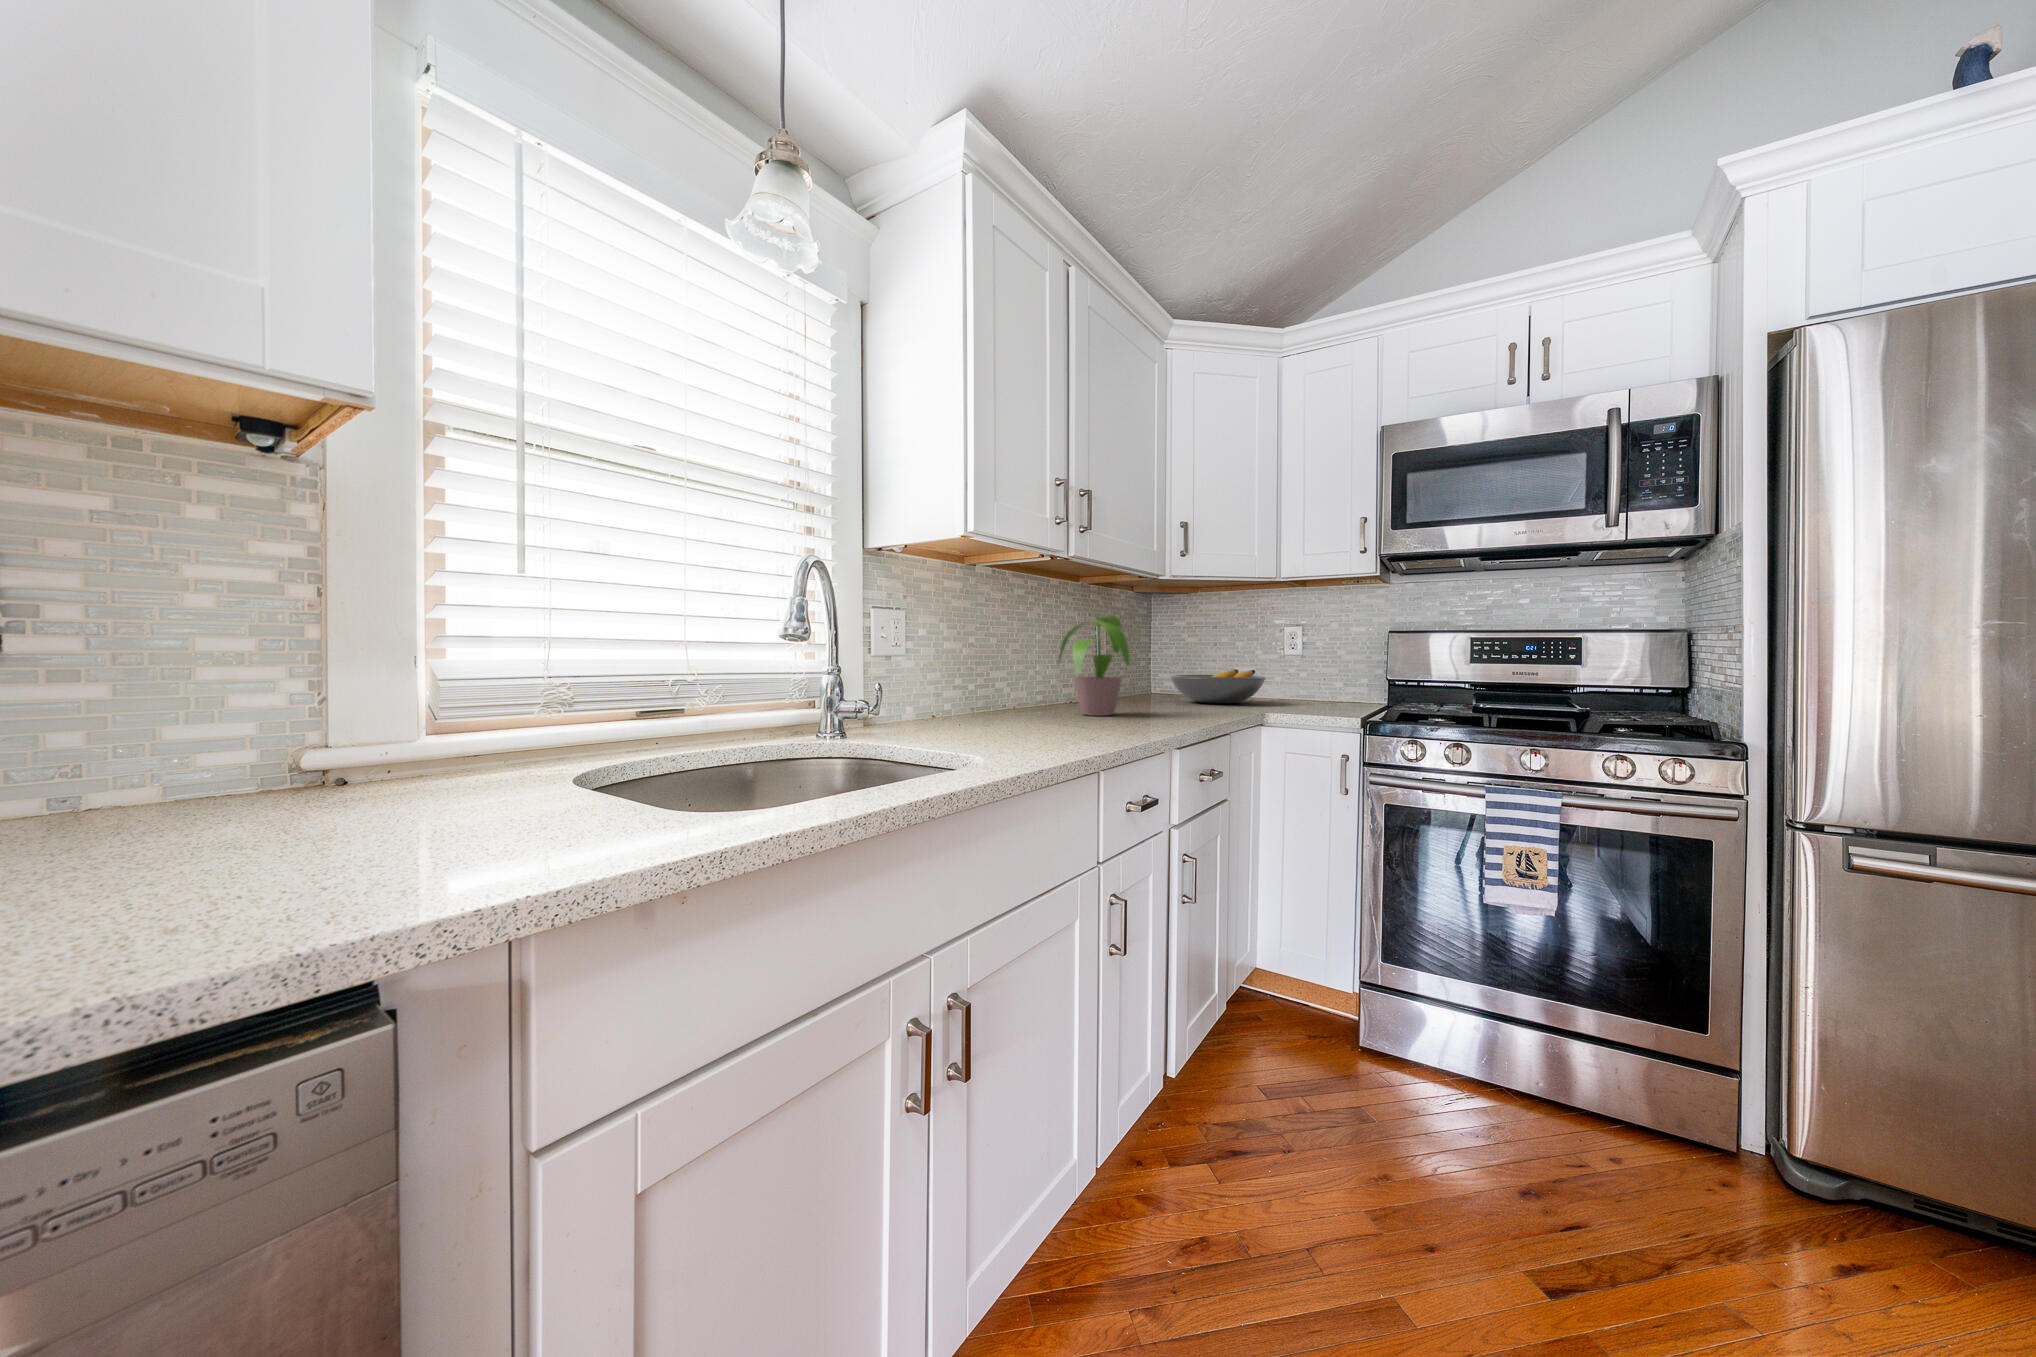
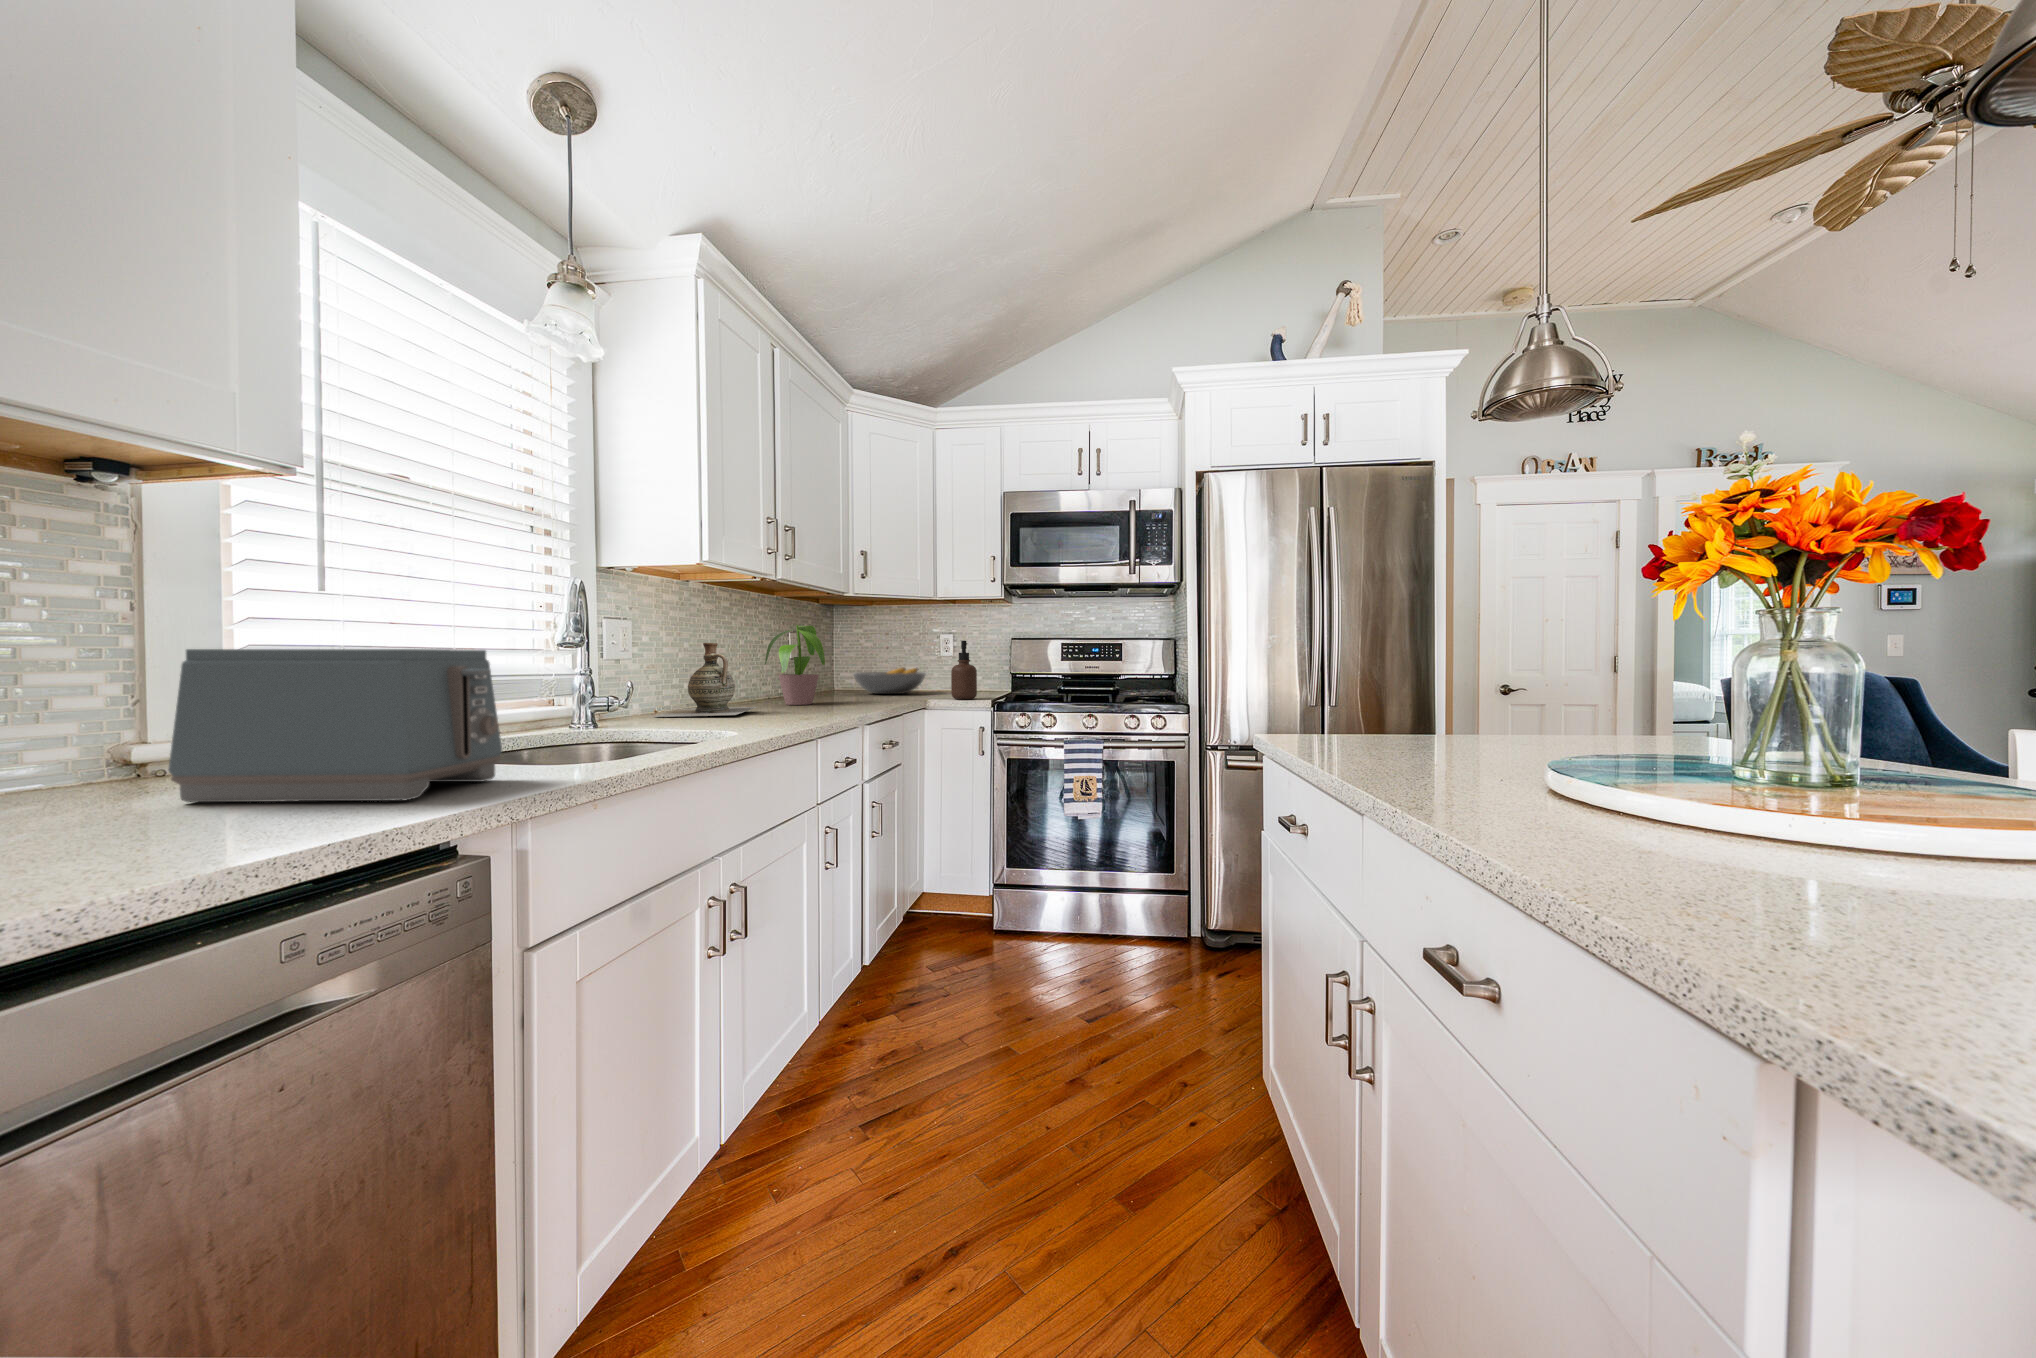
soap dispenser: none [1301,634,1339,715] -> present [951,641,977,699]
toaster: none [165,635,570,886] -> present [168,649,502,802]
ceramic jug: none [916,637,1042,729] -> present [655,643,756,717]

